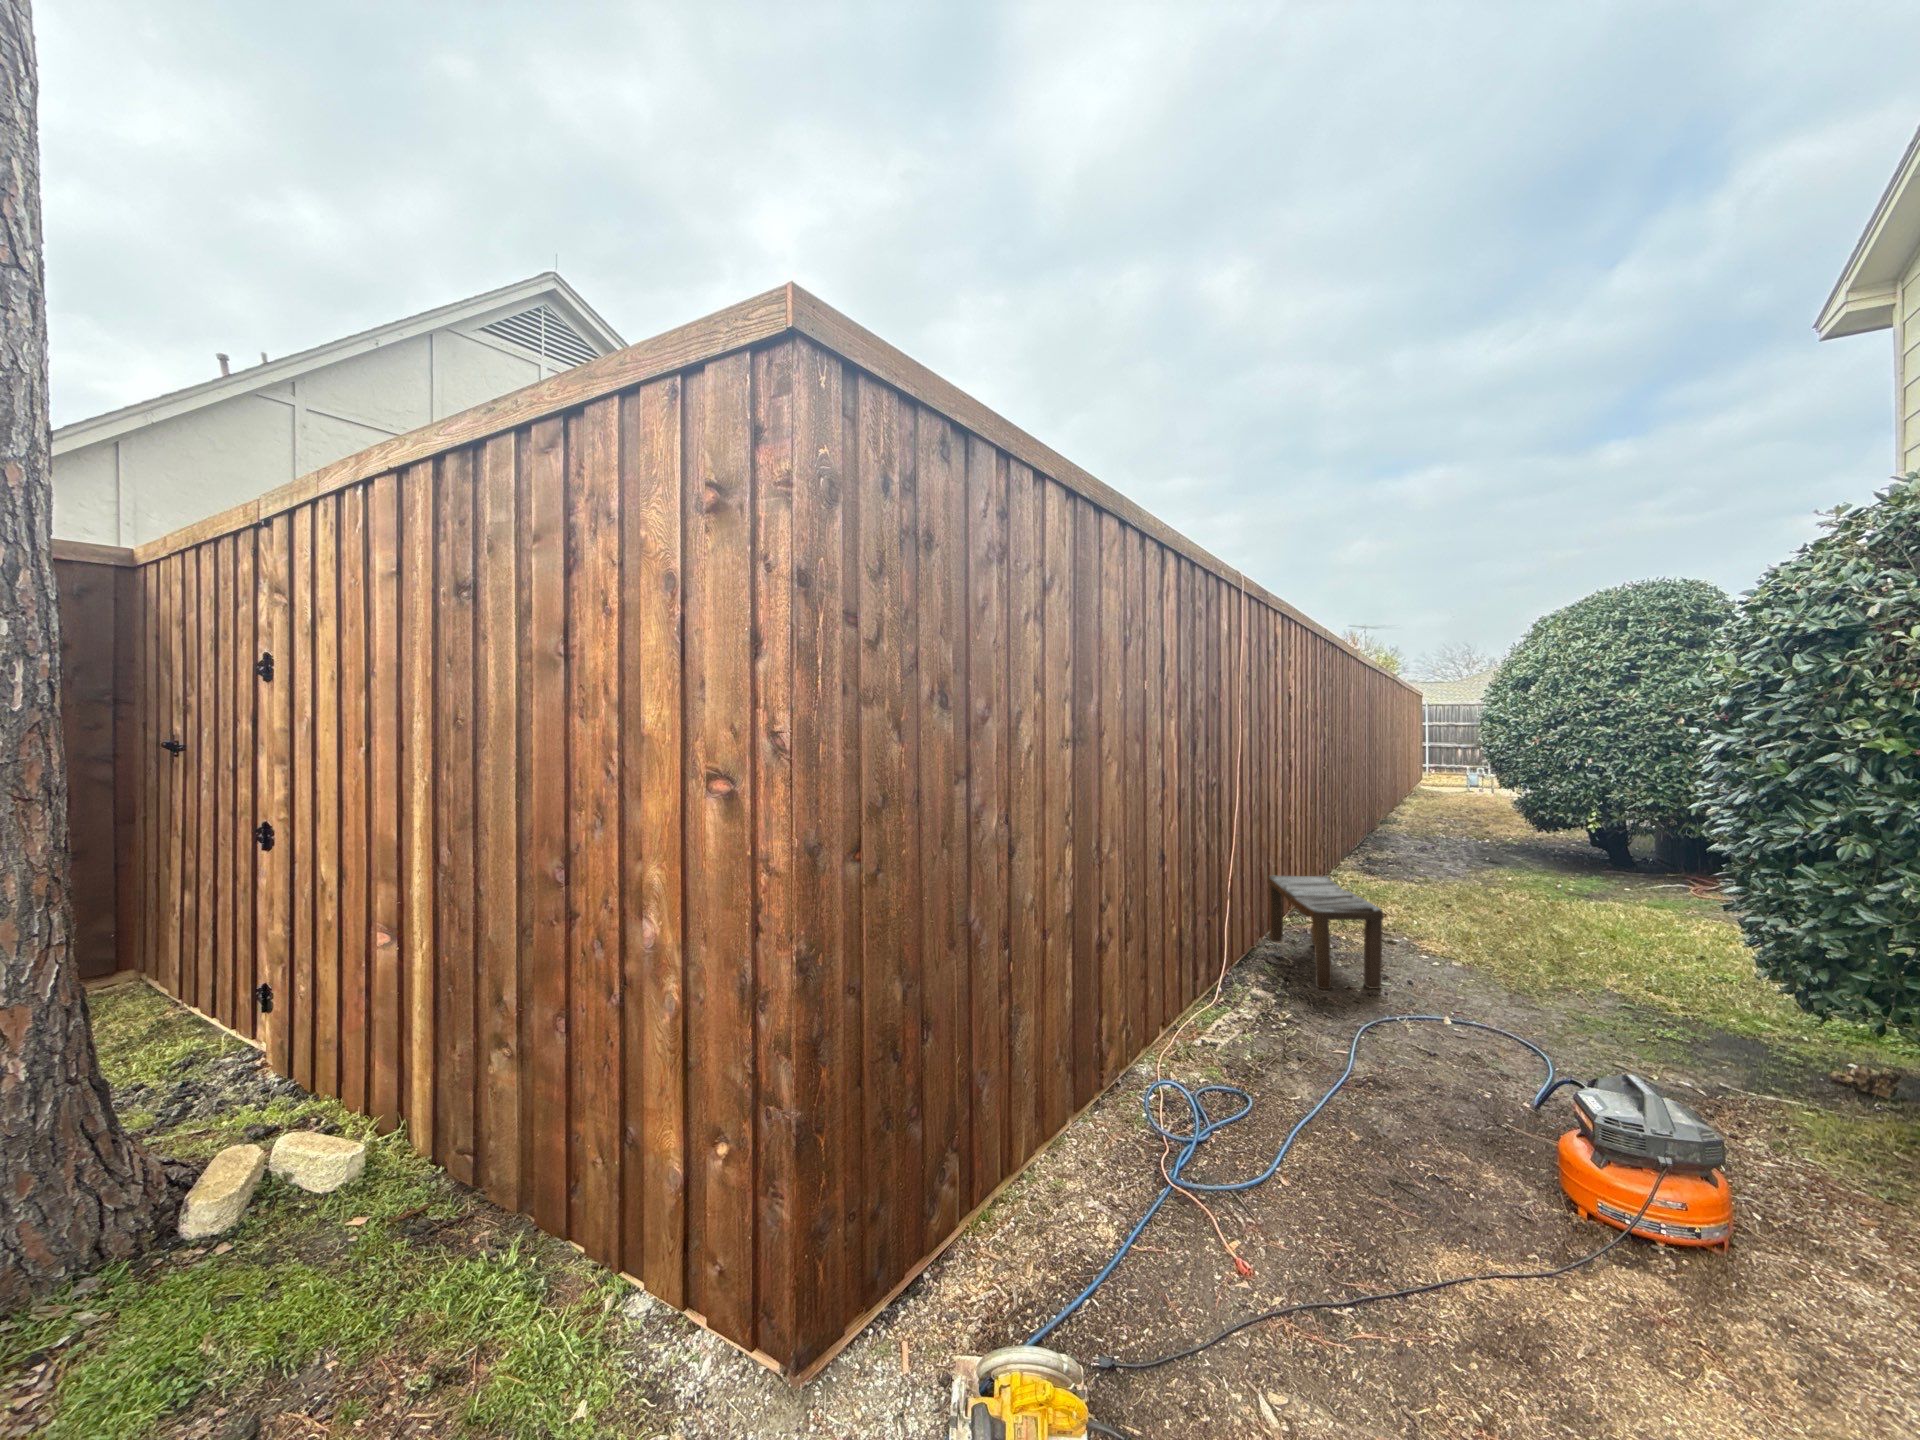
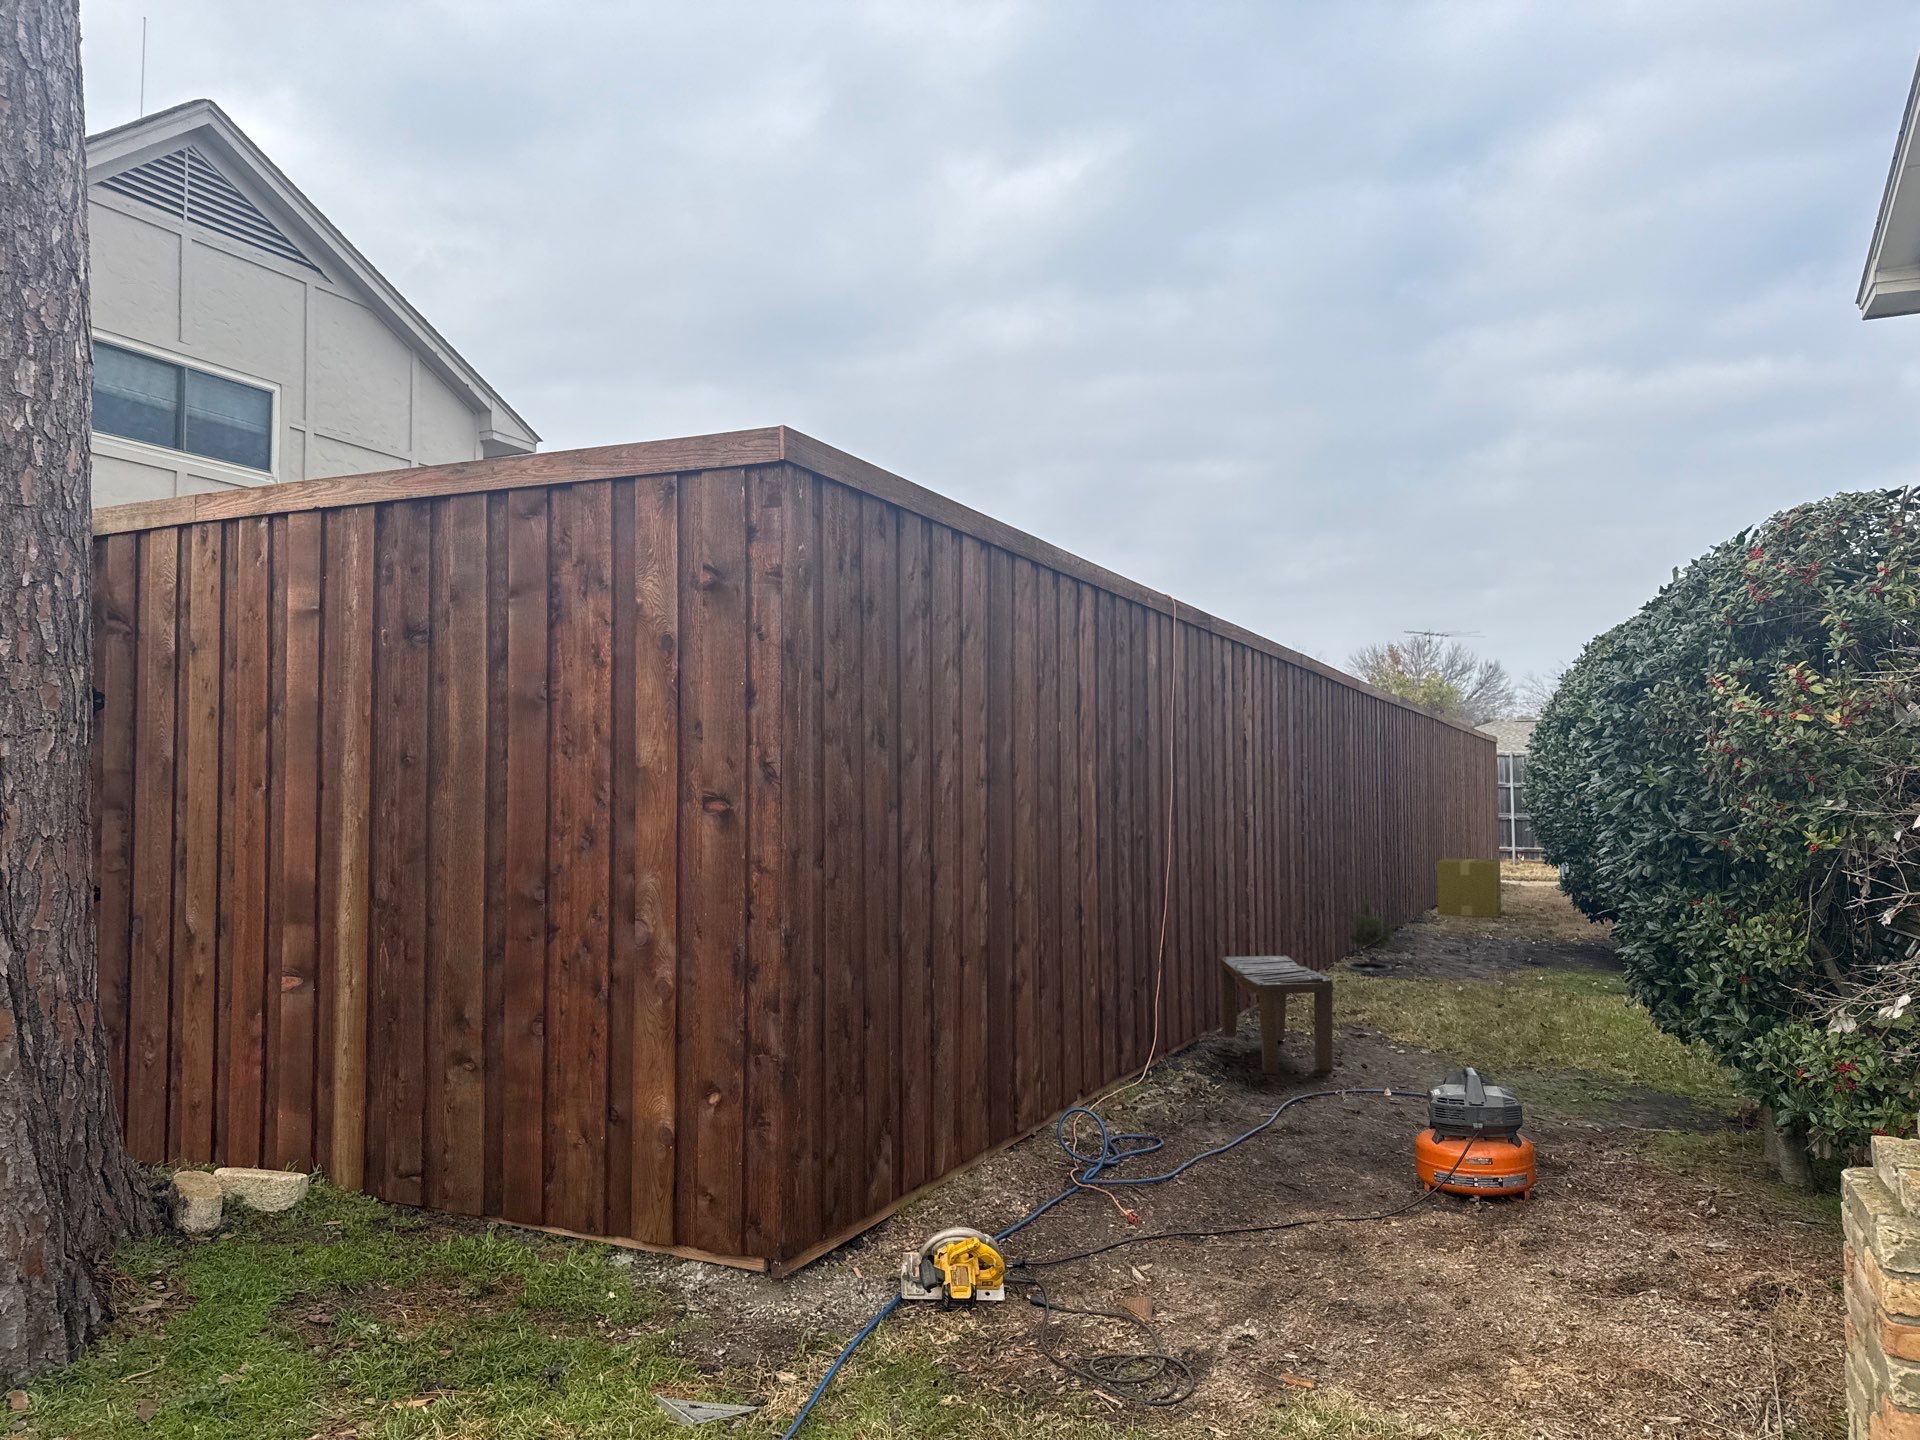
cardboard box: none [1398,779,1446,822] -> present [1437,858,1501,917]
potted tree: none [1346,812,1391,872] -> present [1347,899,1395,972]

